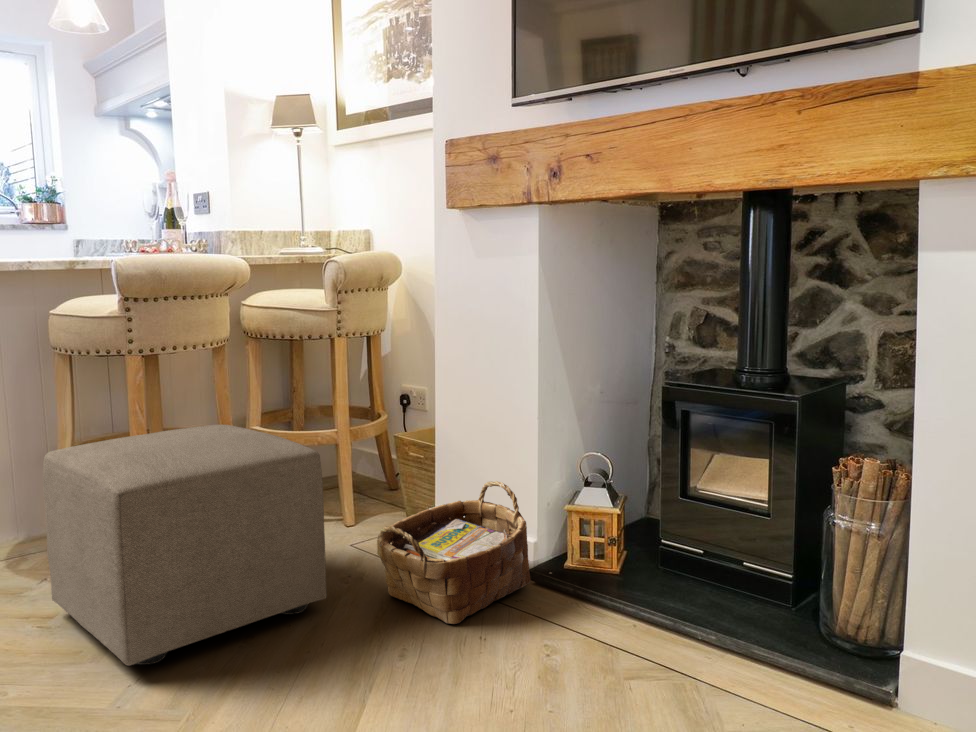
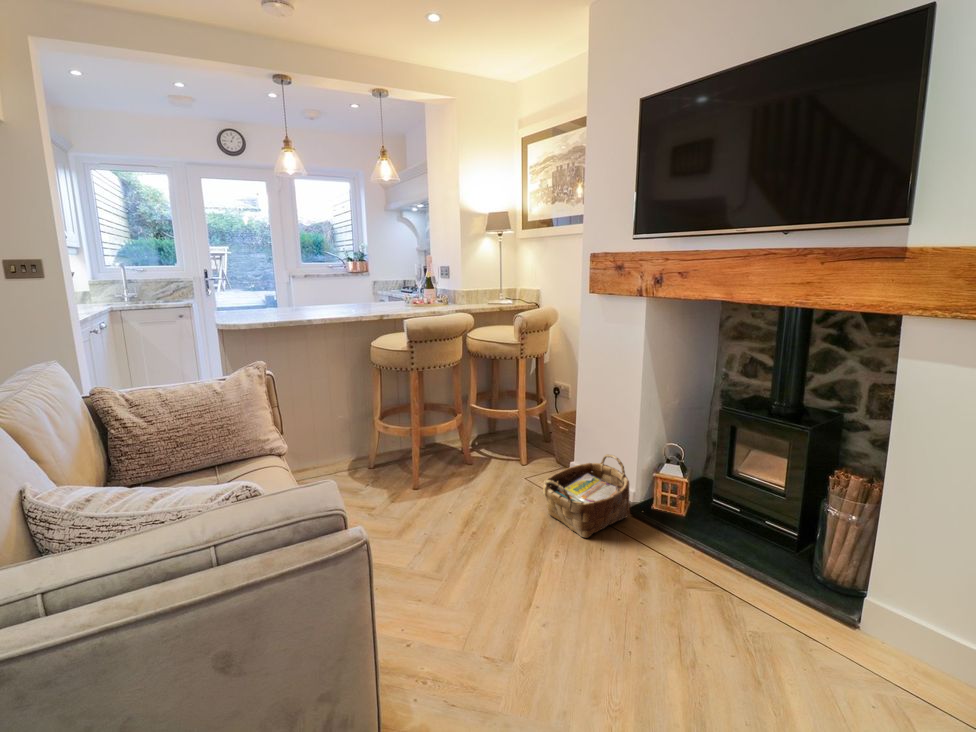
ottoman: present [43,425,327,666] -> none [373,411,515,545]

